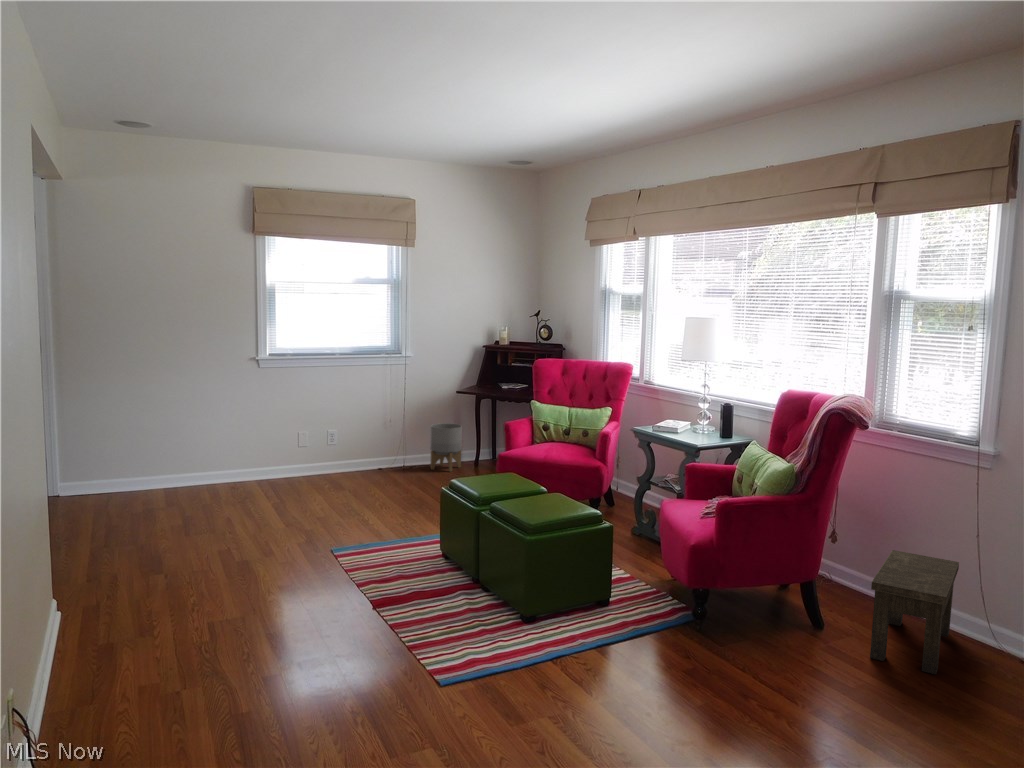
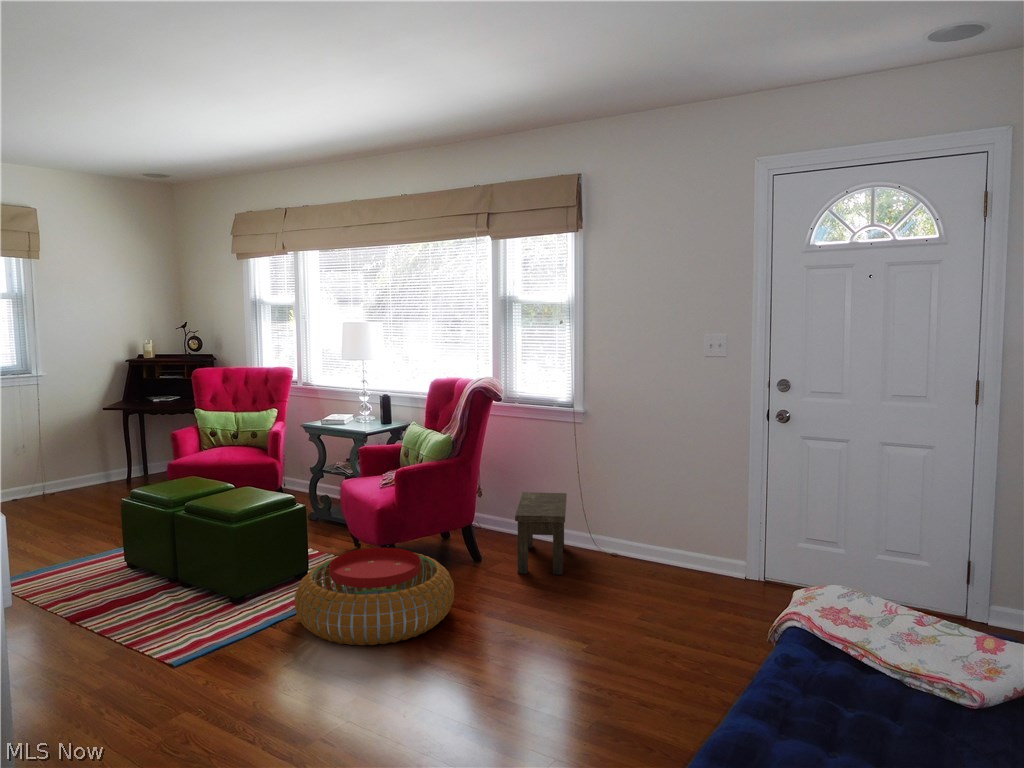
planter: present [430,423,462,472] -> none [73,442,112,492]
pouf: none [578,589,770,714] -> present [295,548,454,646]

